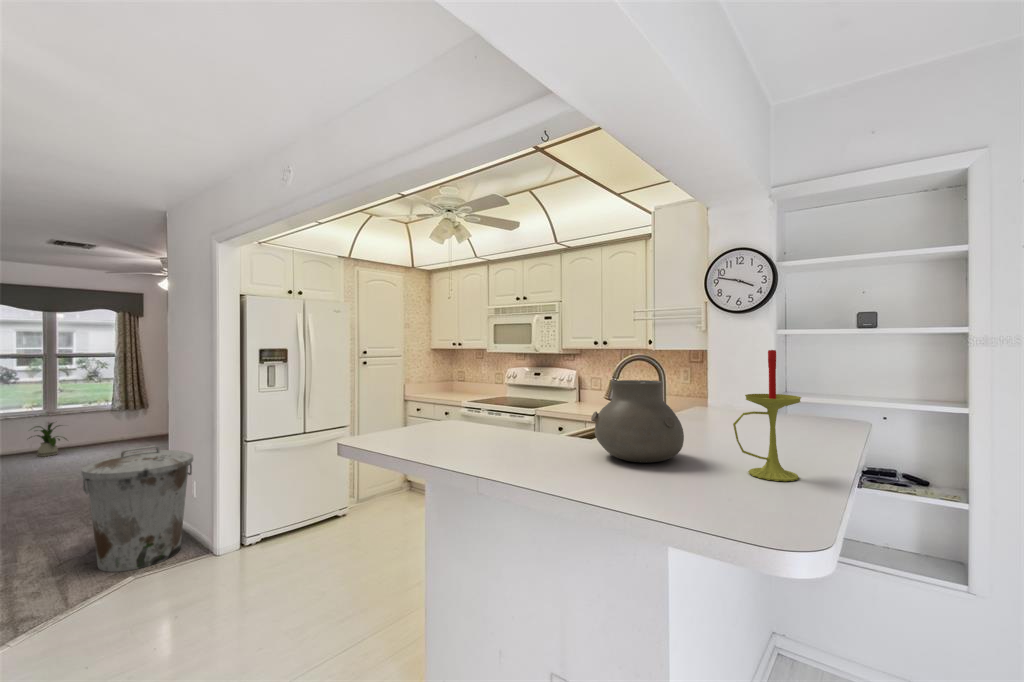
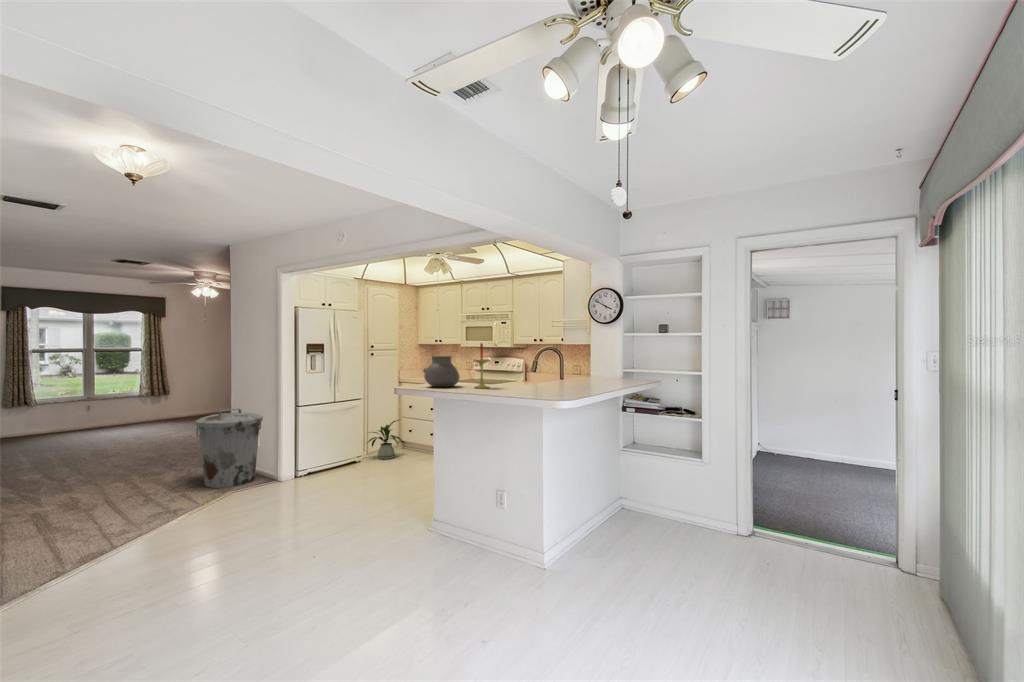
candle: present [733,350,801,481] -> present [474,343,490,388]
vase: present [591,380,684,463] -> present [423,356,460,387]
house plant: present [34,423,66,457] -> present [367,420,402,459]

